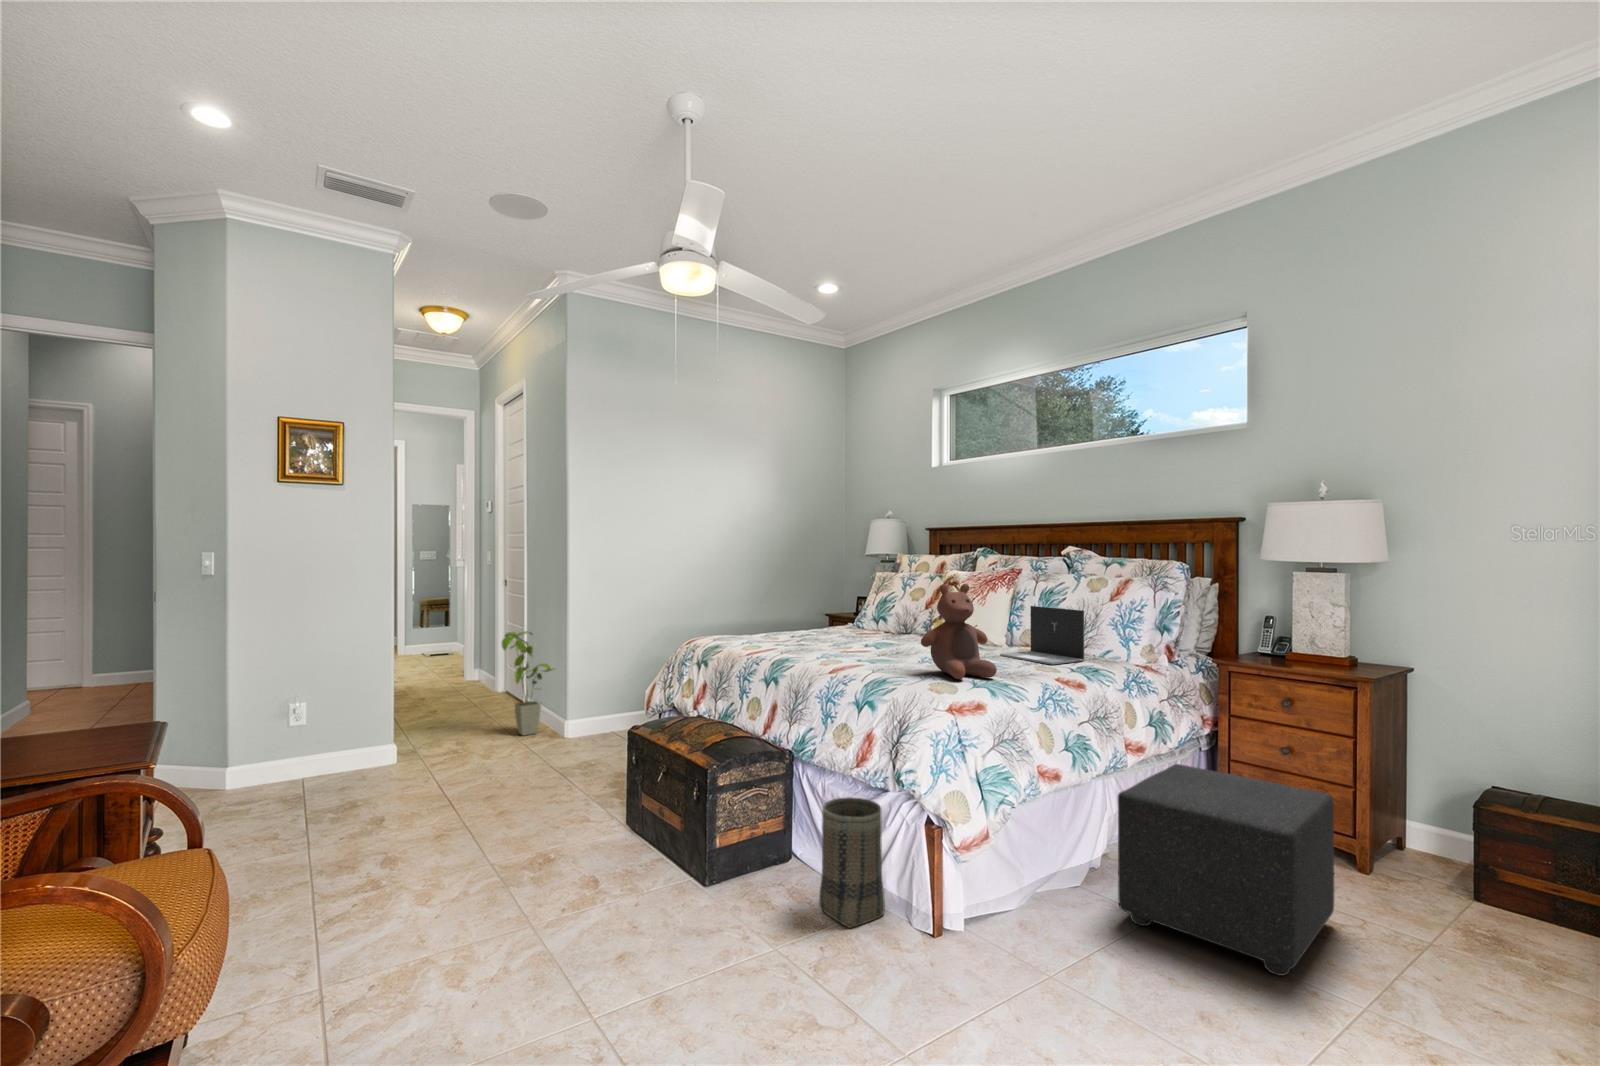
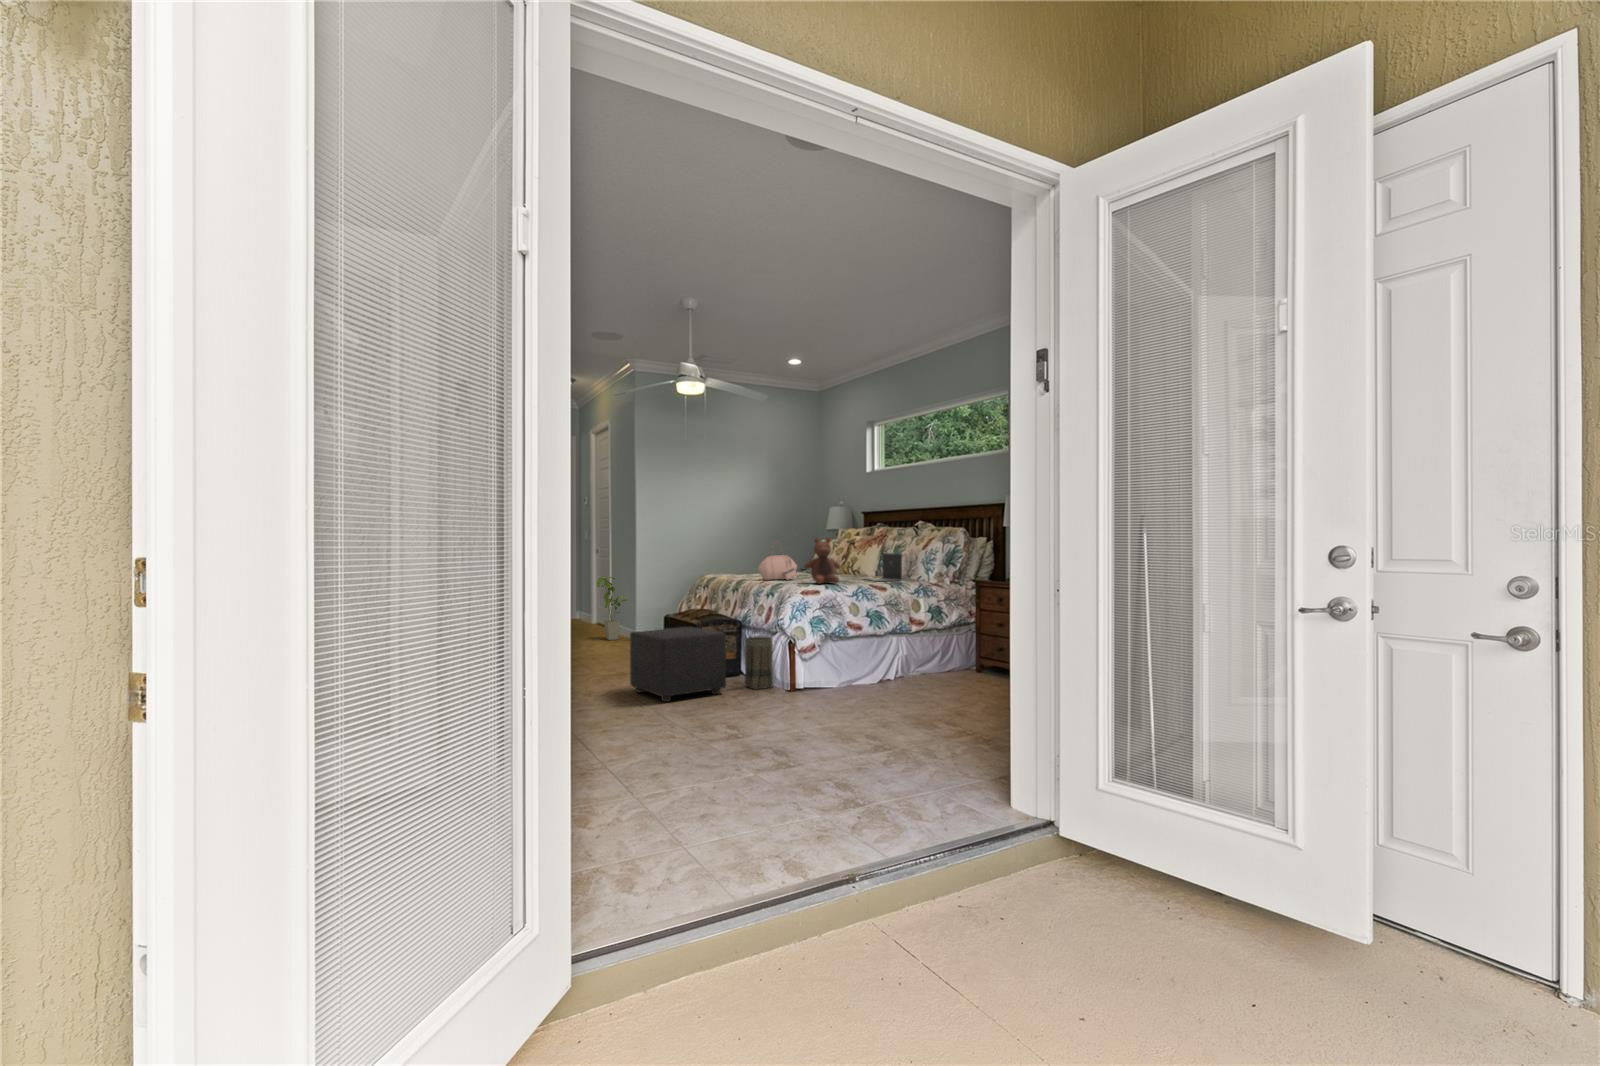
handbag: none [814,587,887,661] -> present [758,553,797,580]
ottoman: present [1118,764,1334,976] -> present [630,627,726,702]

